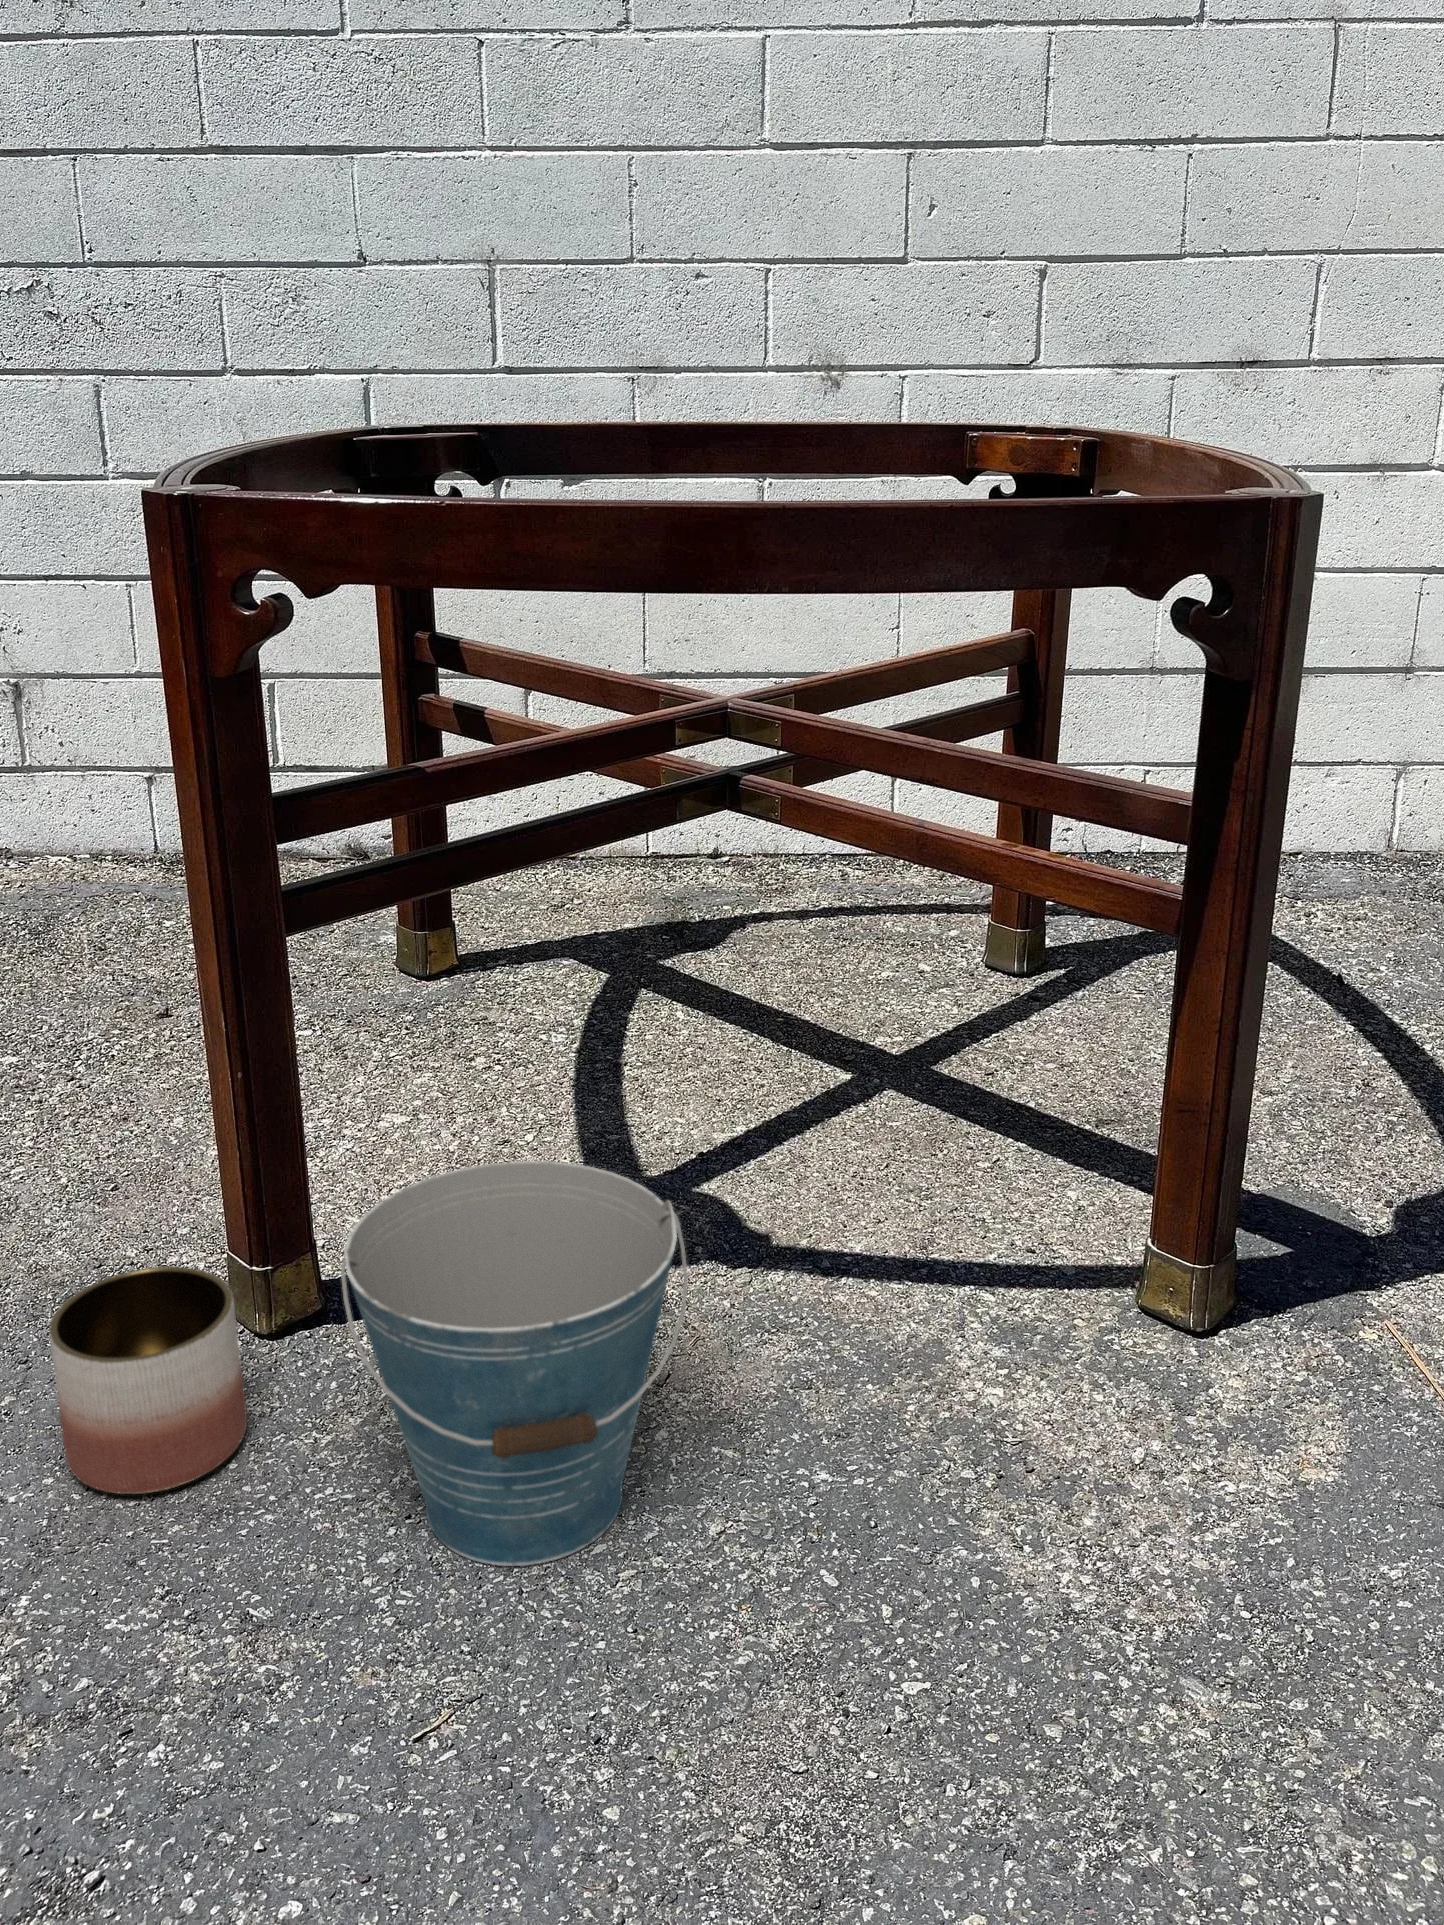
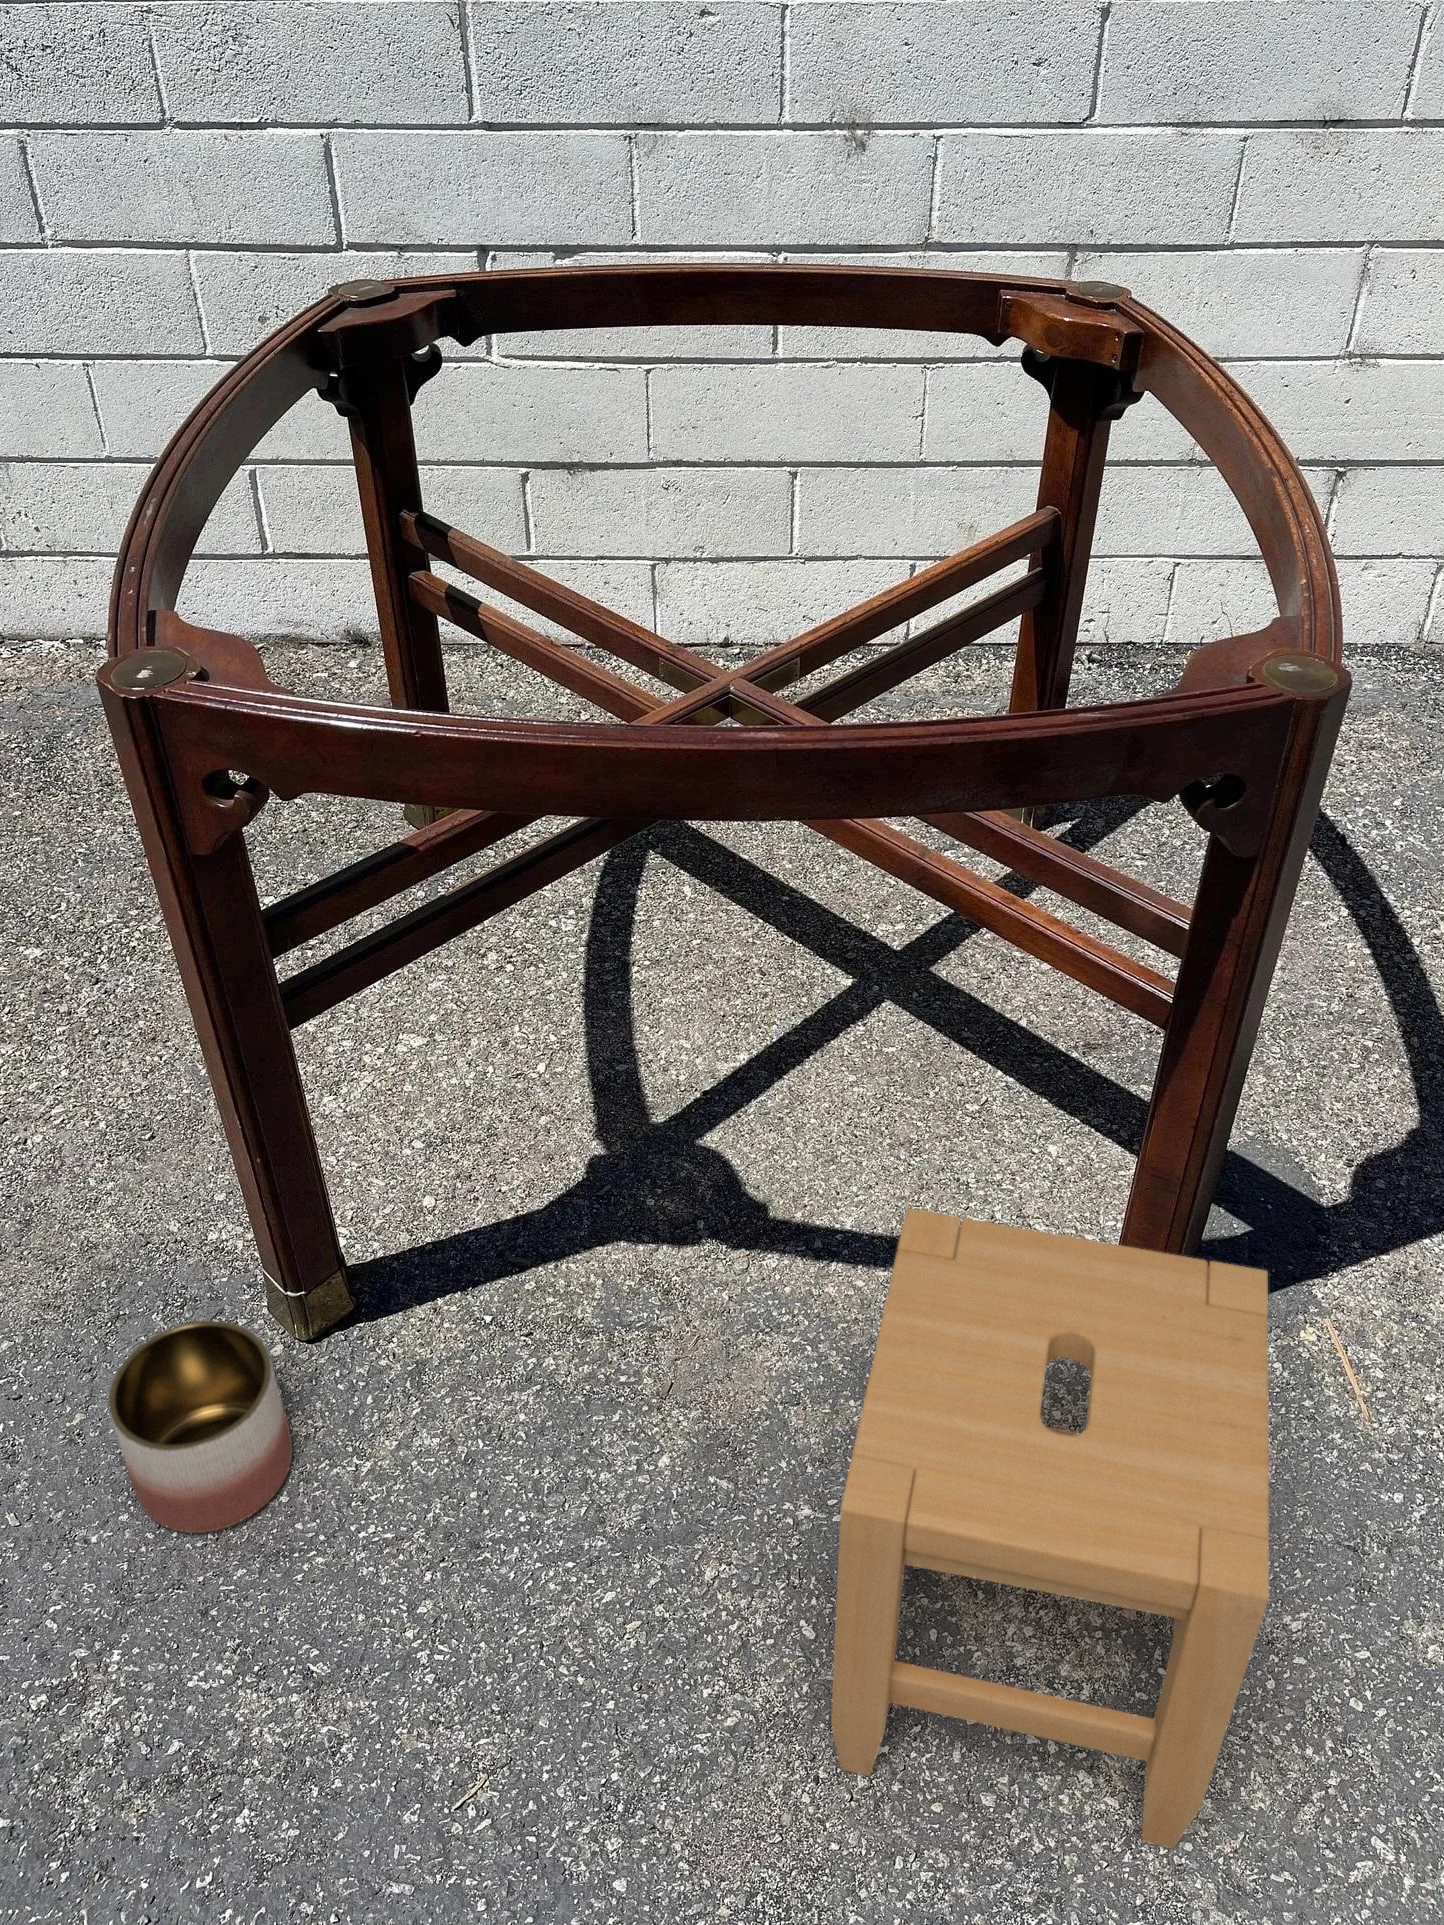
stool: none [863,1043,1363,1773] -> present [831,1208,1270,1848]
bucket: present [341,1161,688,1566] -> none [370,1255,685,1616]

